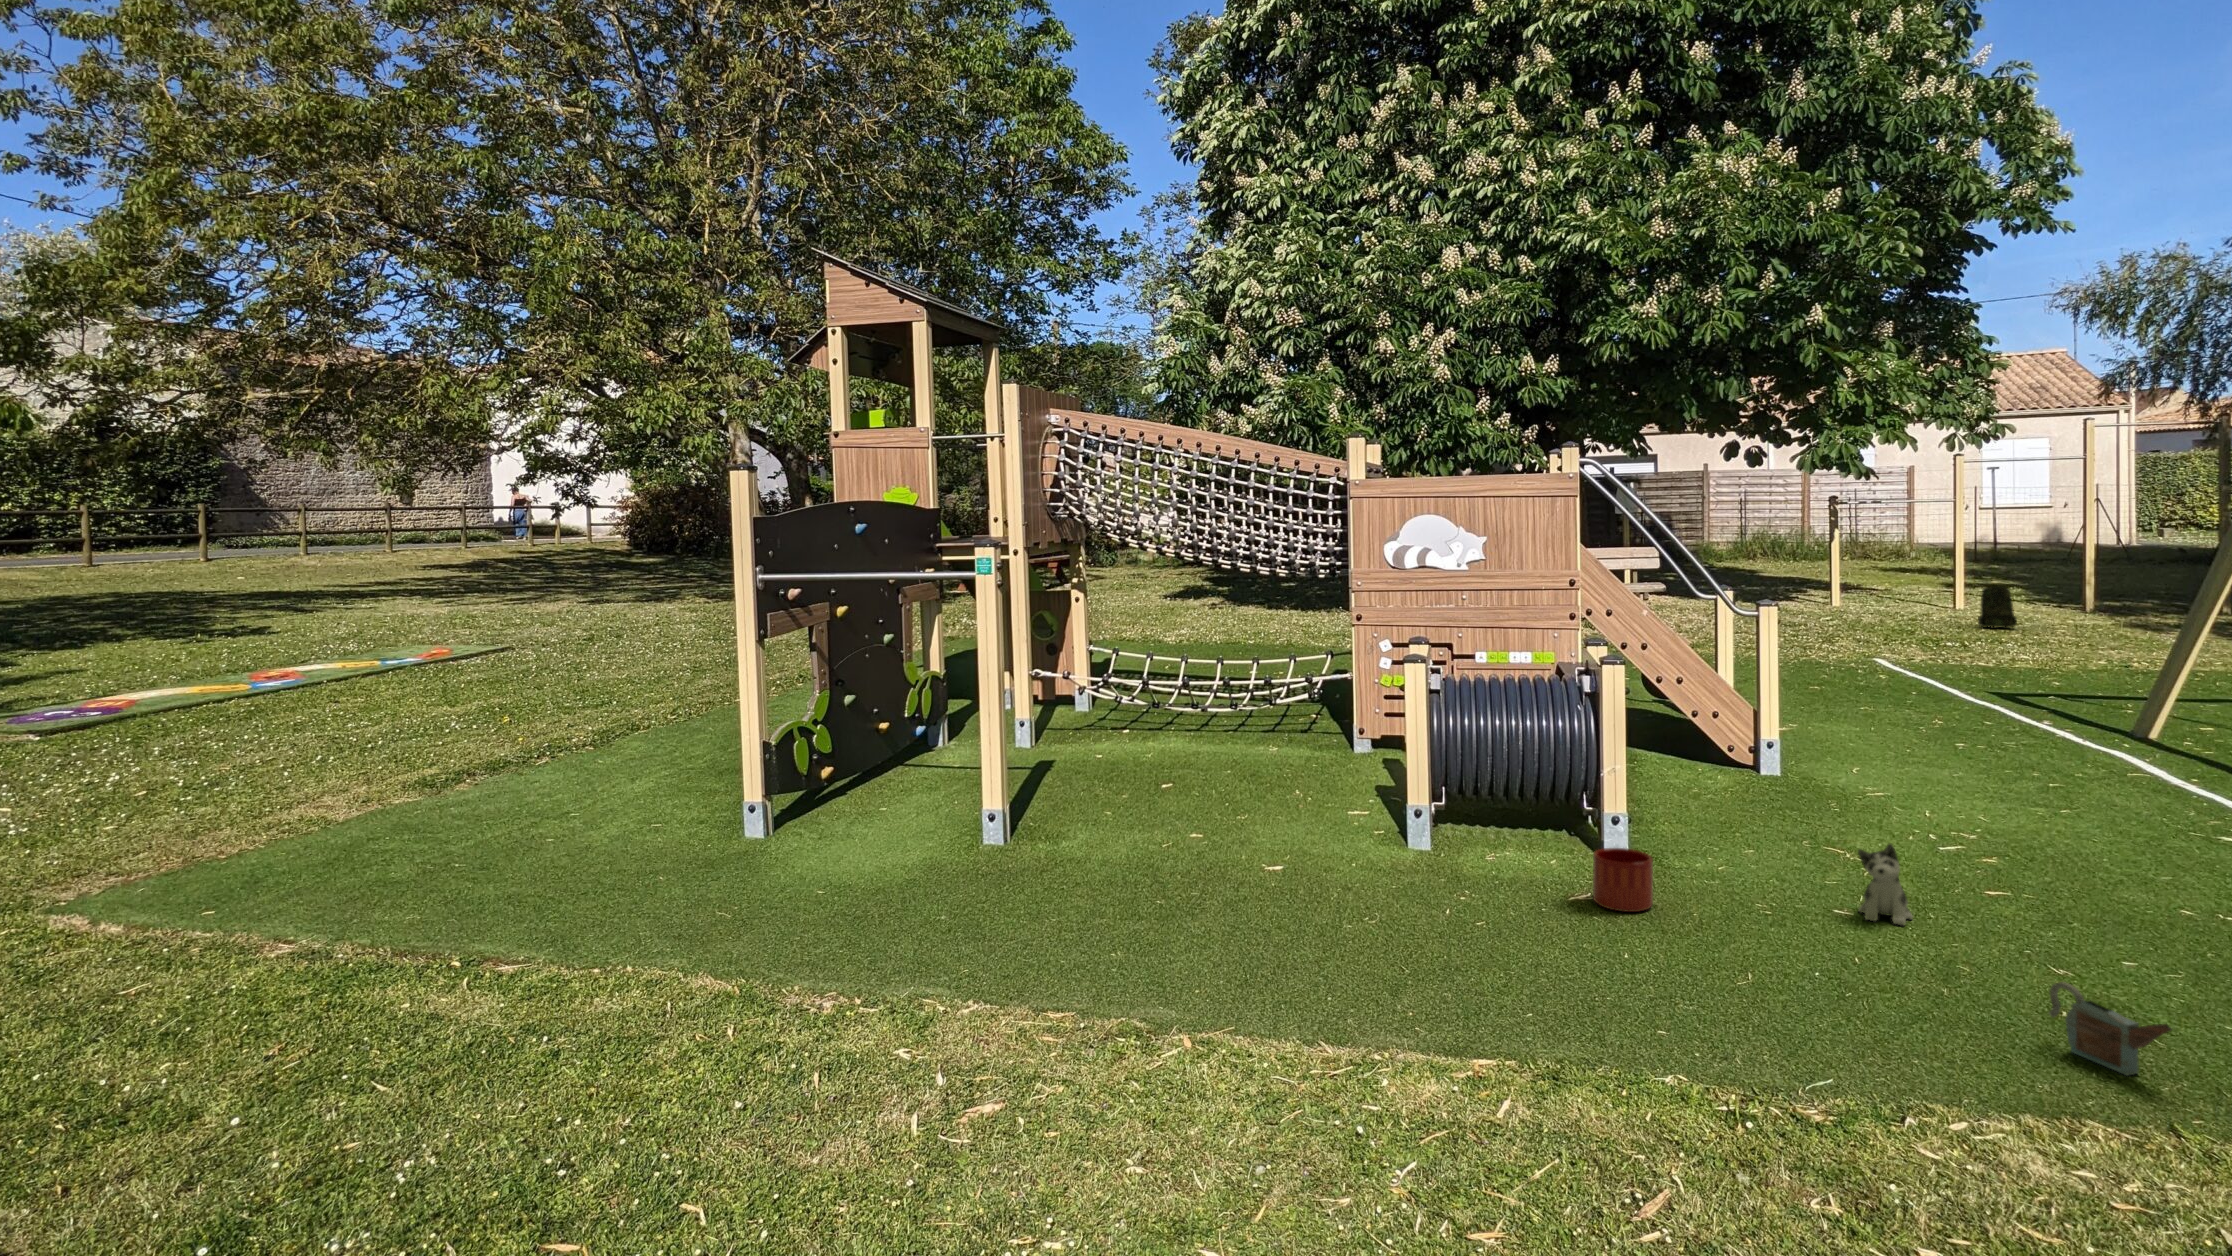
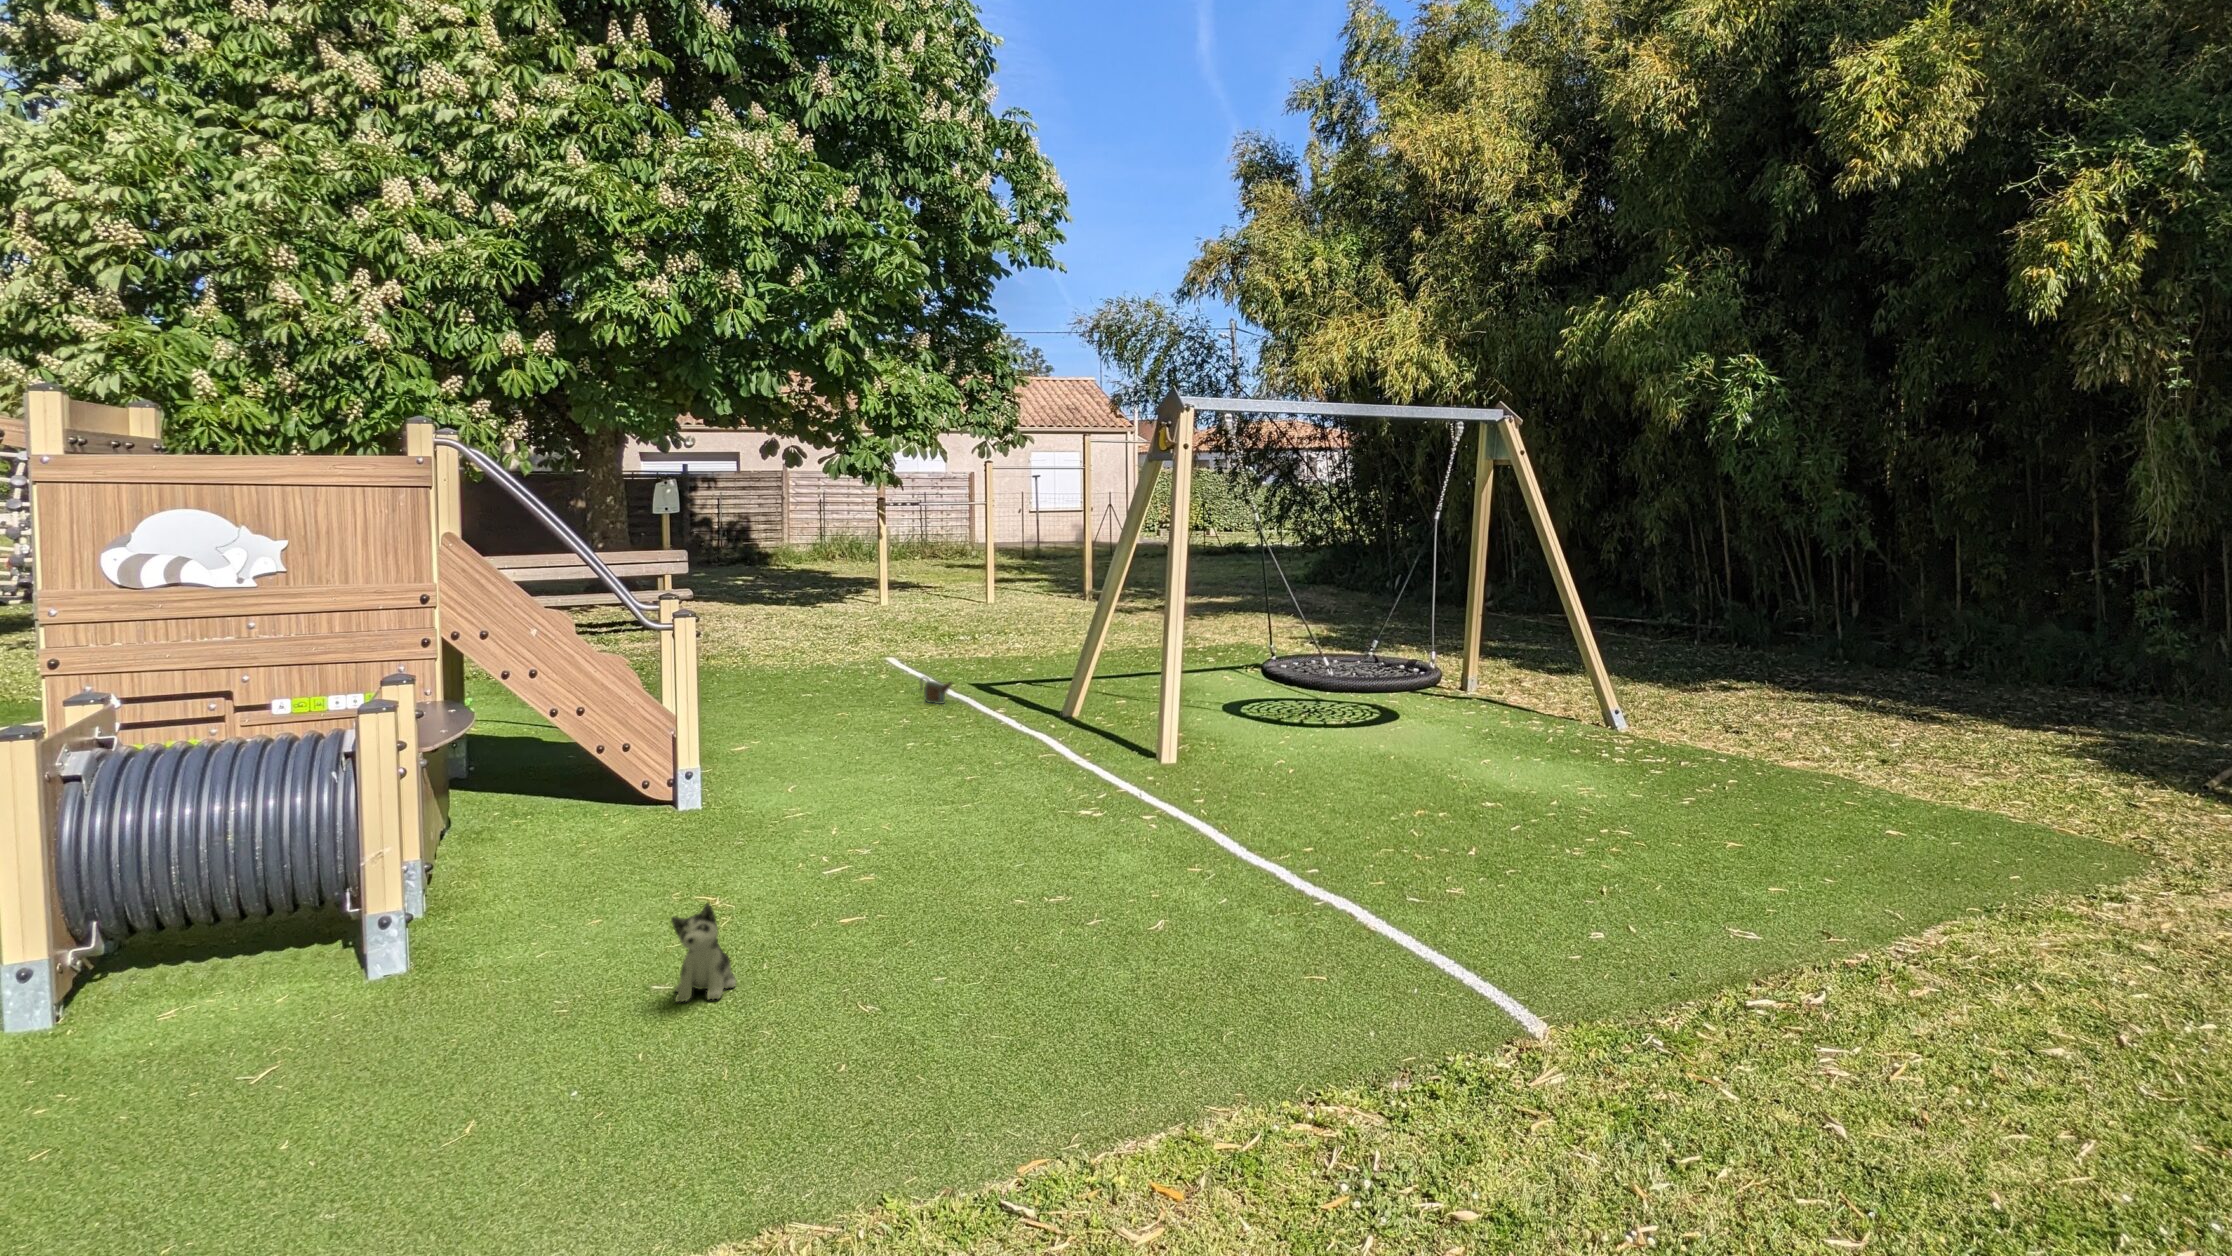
backpack: present [1978,586,2017,628] -> none [991,583,1021,622]
planter: present [1593,848,1653,912] -> none [277,978,378,1078]
watering can: present [2049,982,2172,1075] -> present [920,677,953,704]

